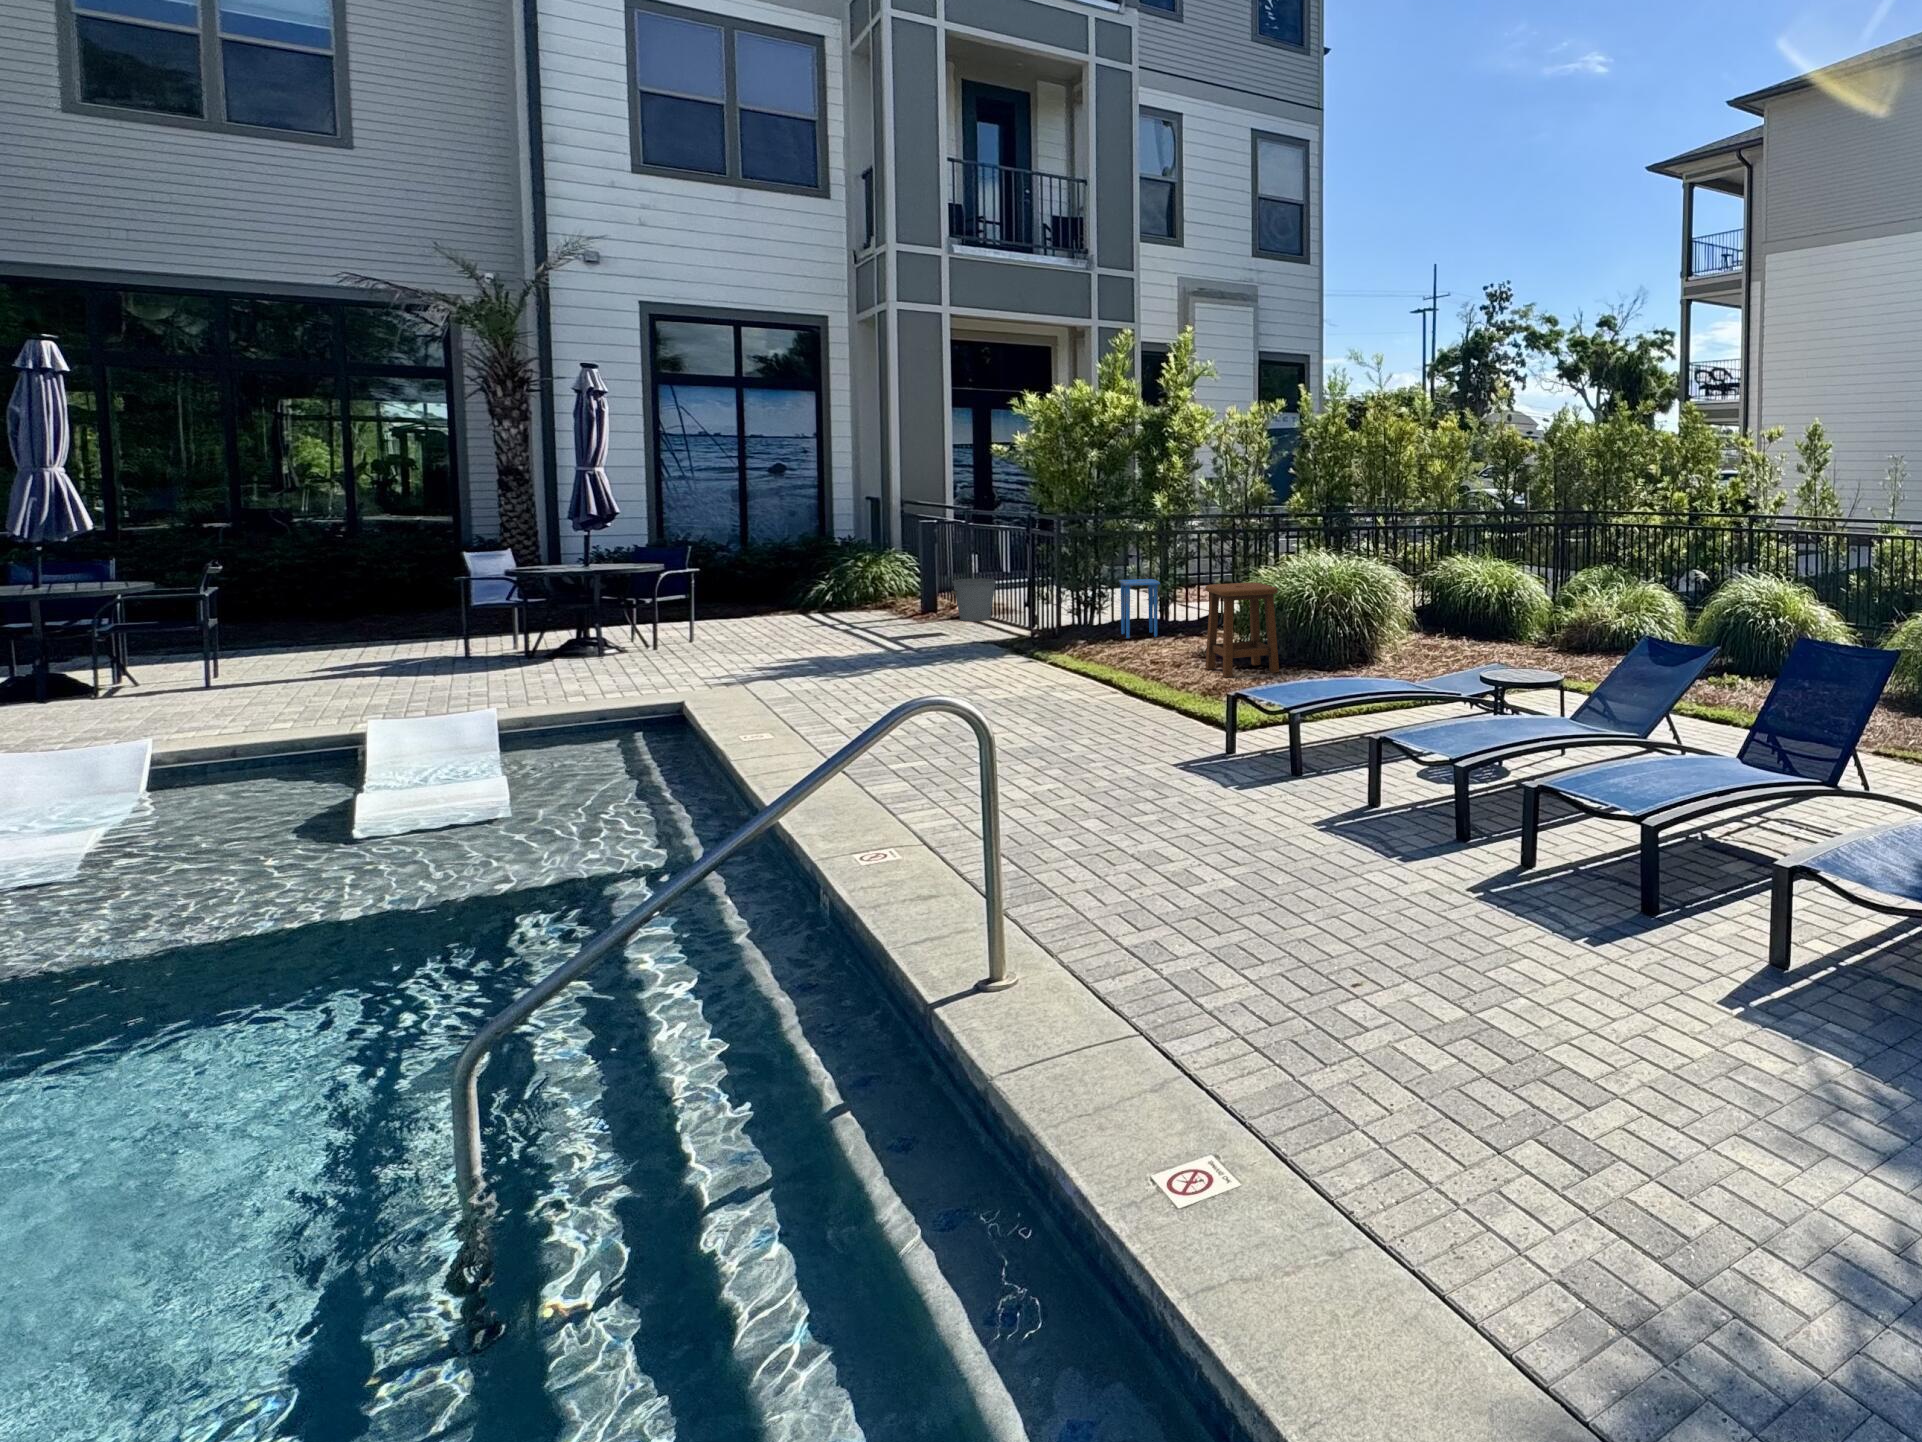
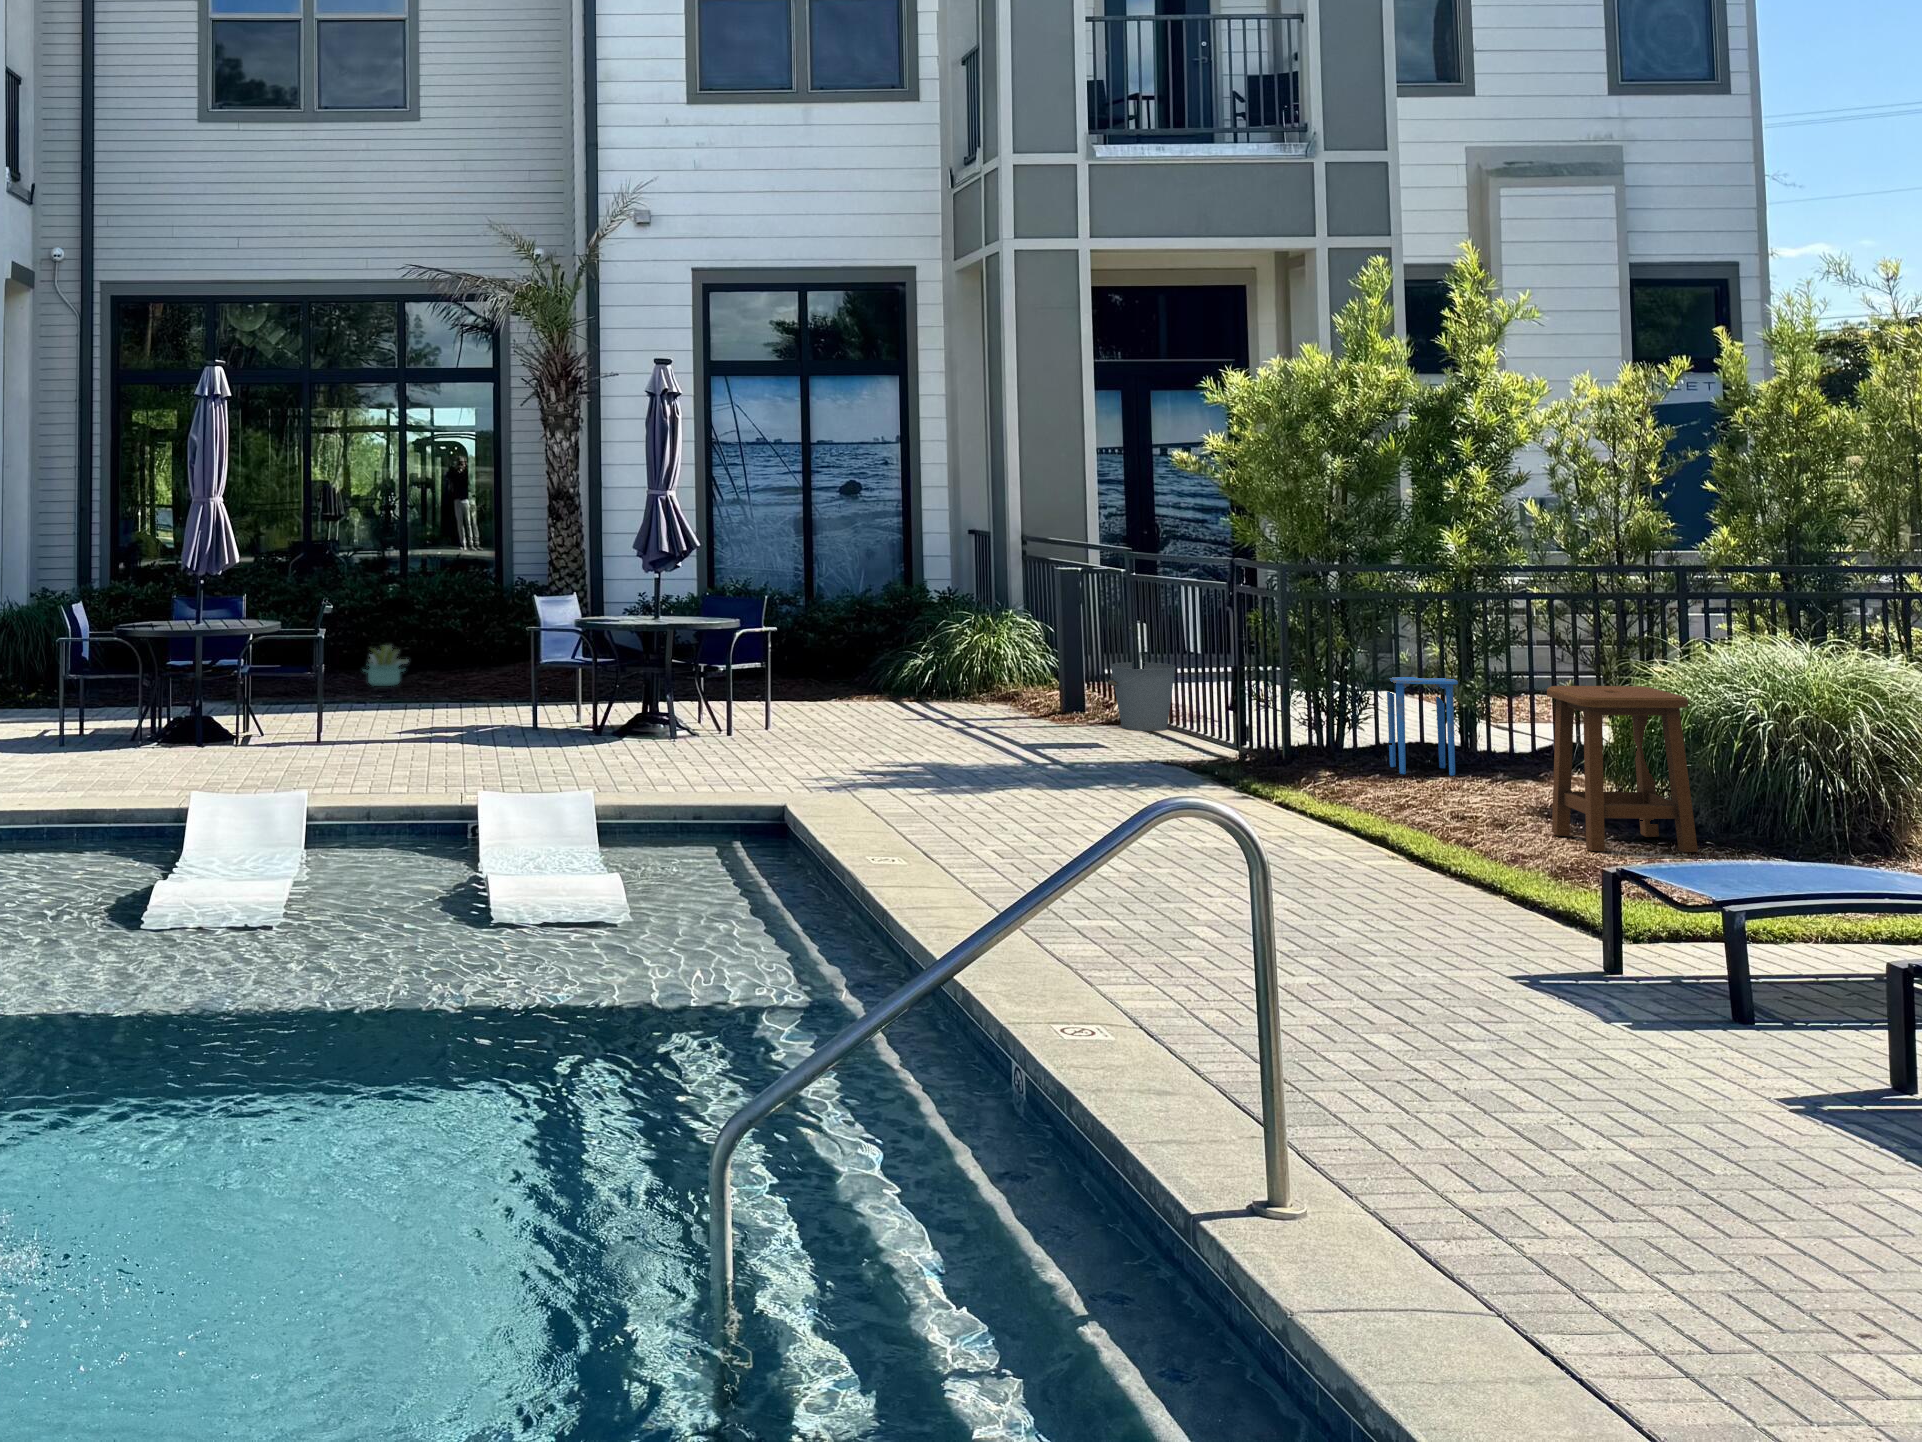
decorative plant: none [298,591,352,626] -> present [364,645,408,686]

